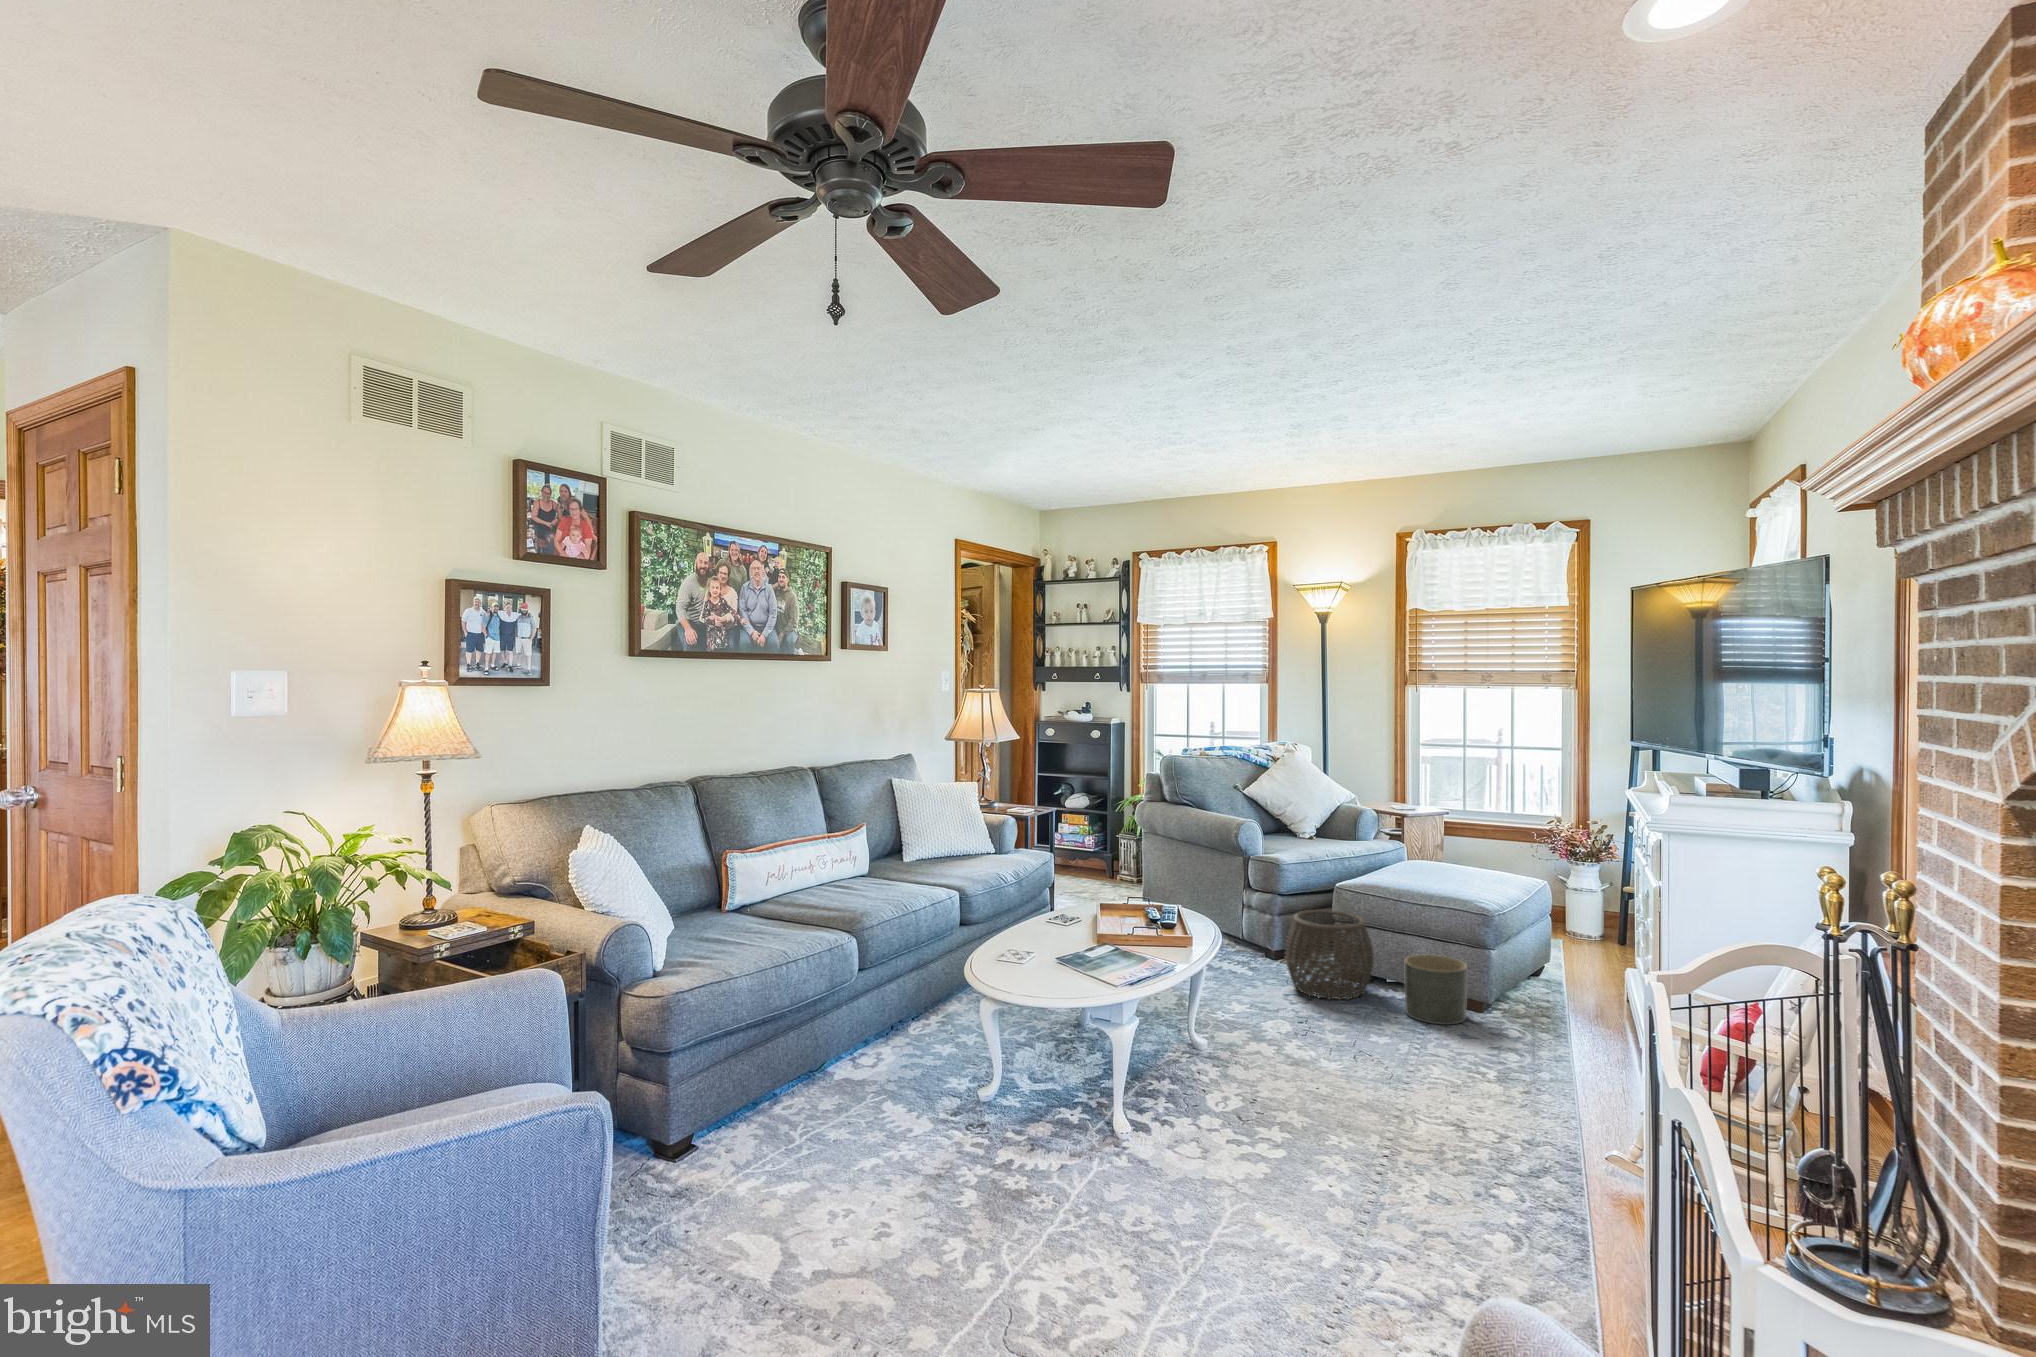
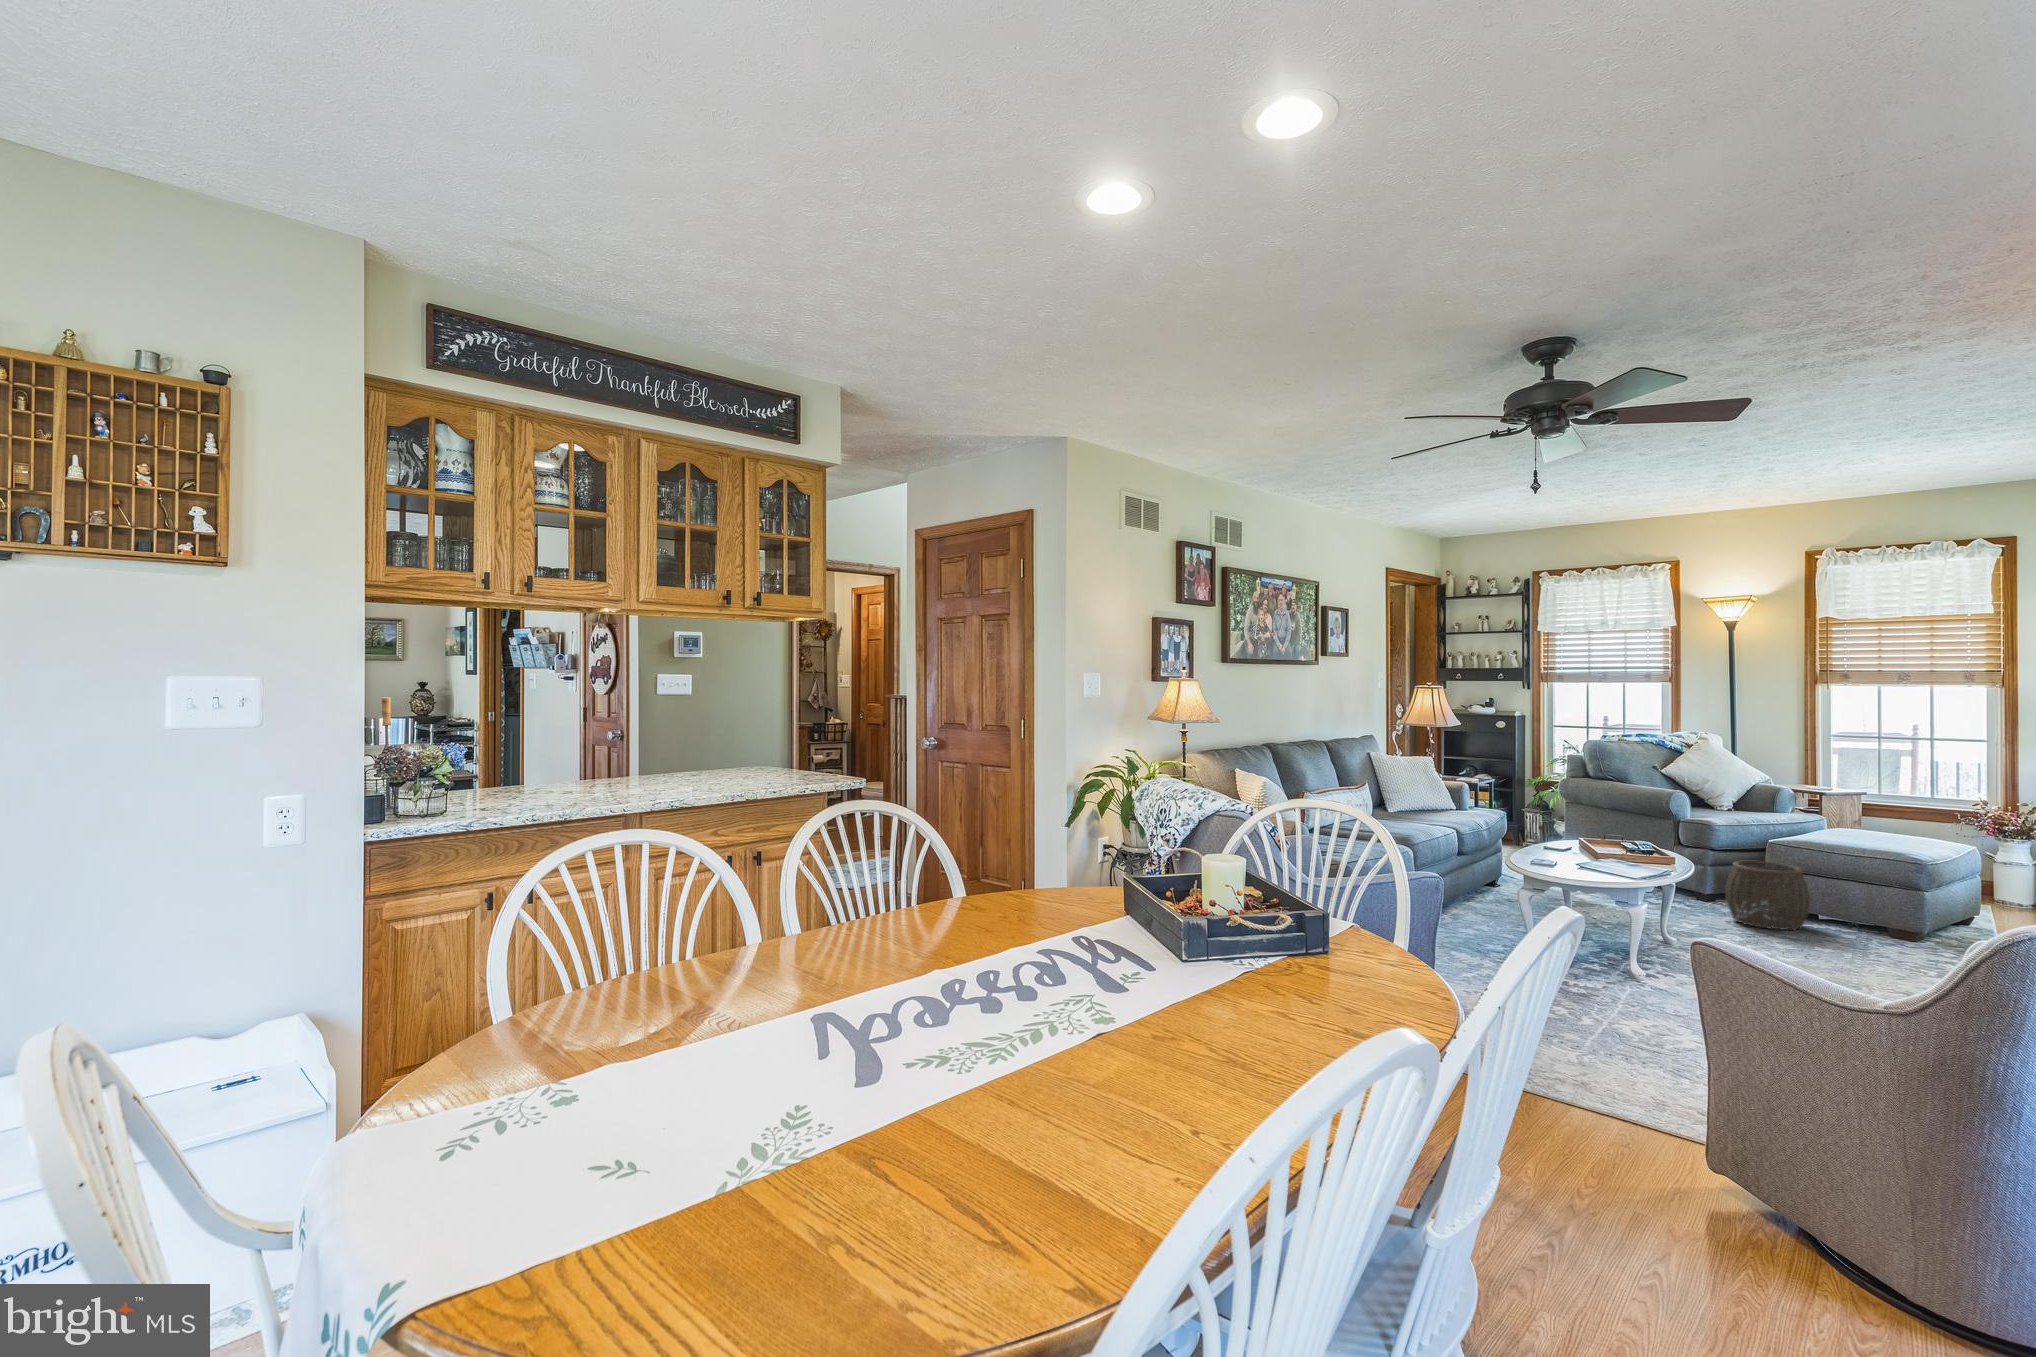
planter: present [1404,955,1467,1025] -> none [1844,897,1907,951]

